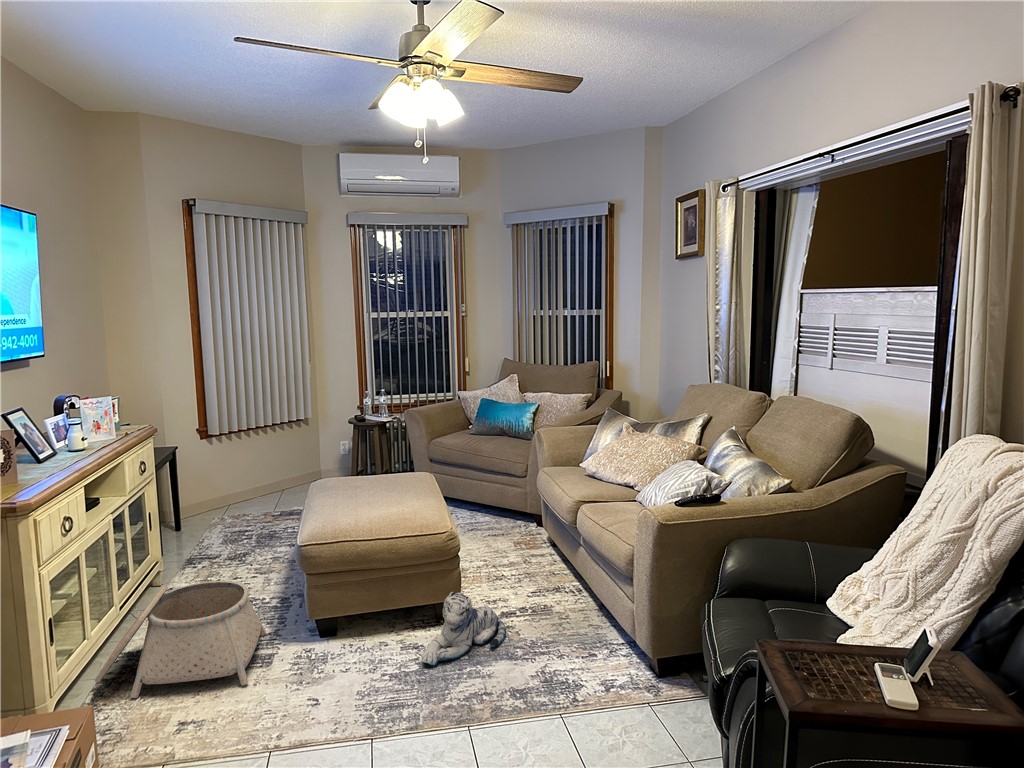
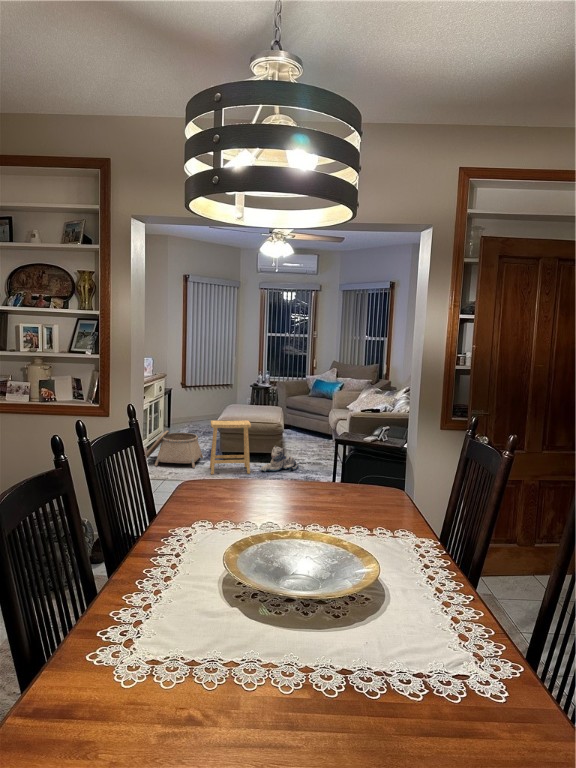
footstool: none [281,541,399,708] -> present [210,420,251,475]

